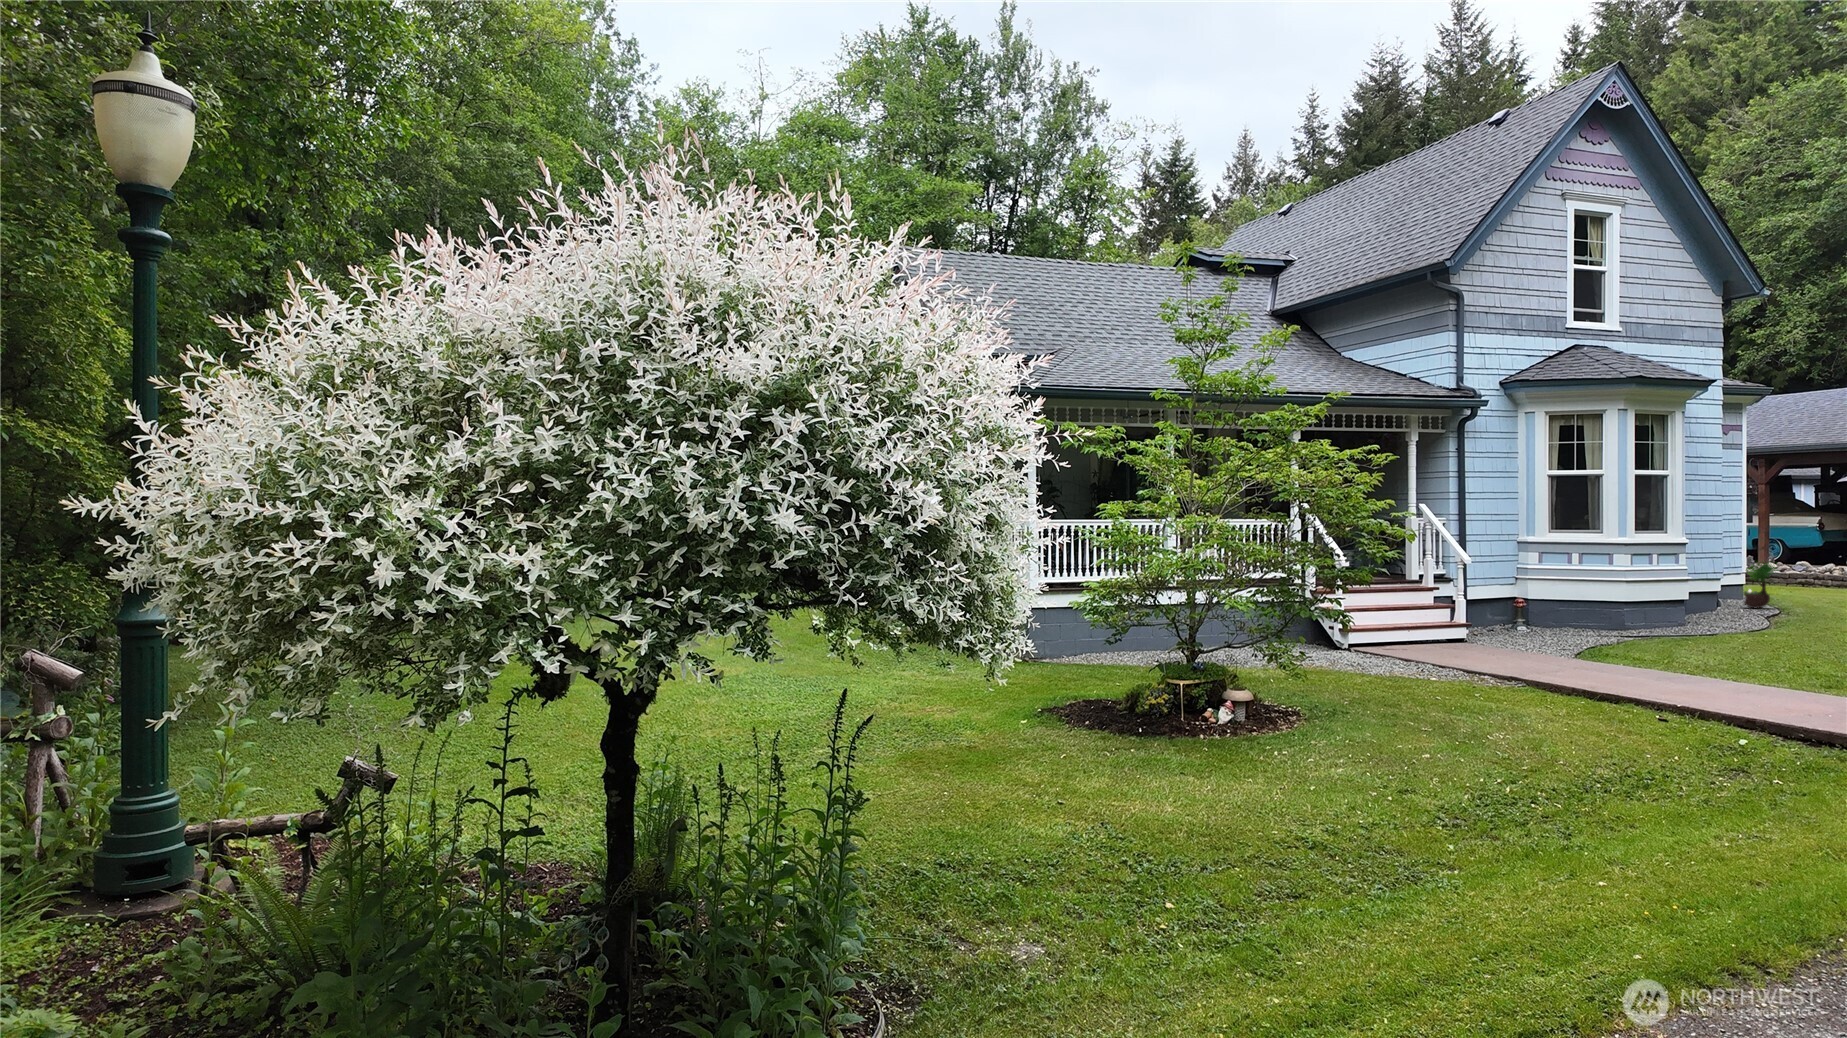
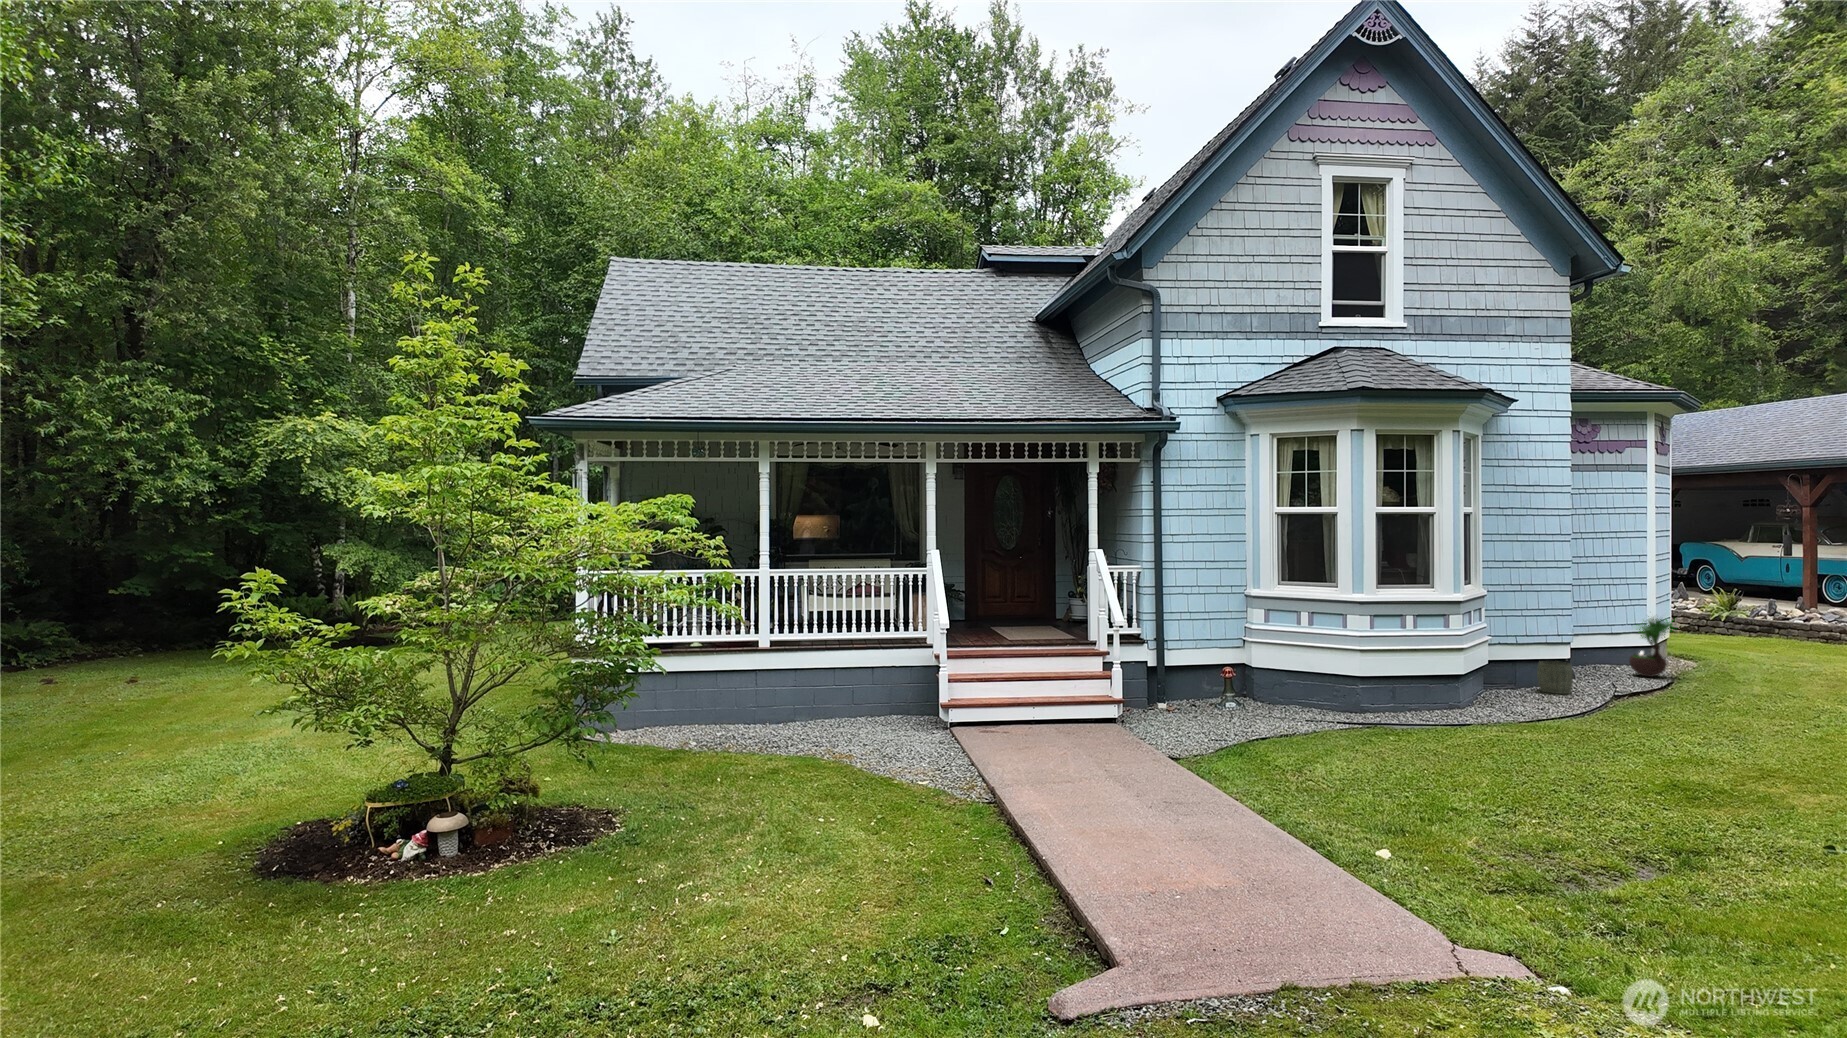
woven basket: none [1705,594,1734,617] -> present [1537,661,1573,694]

